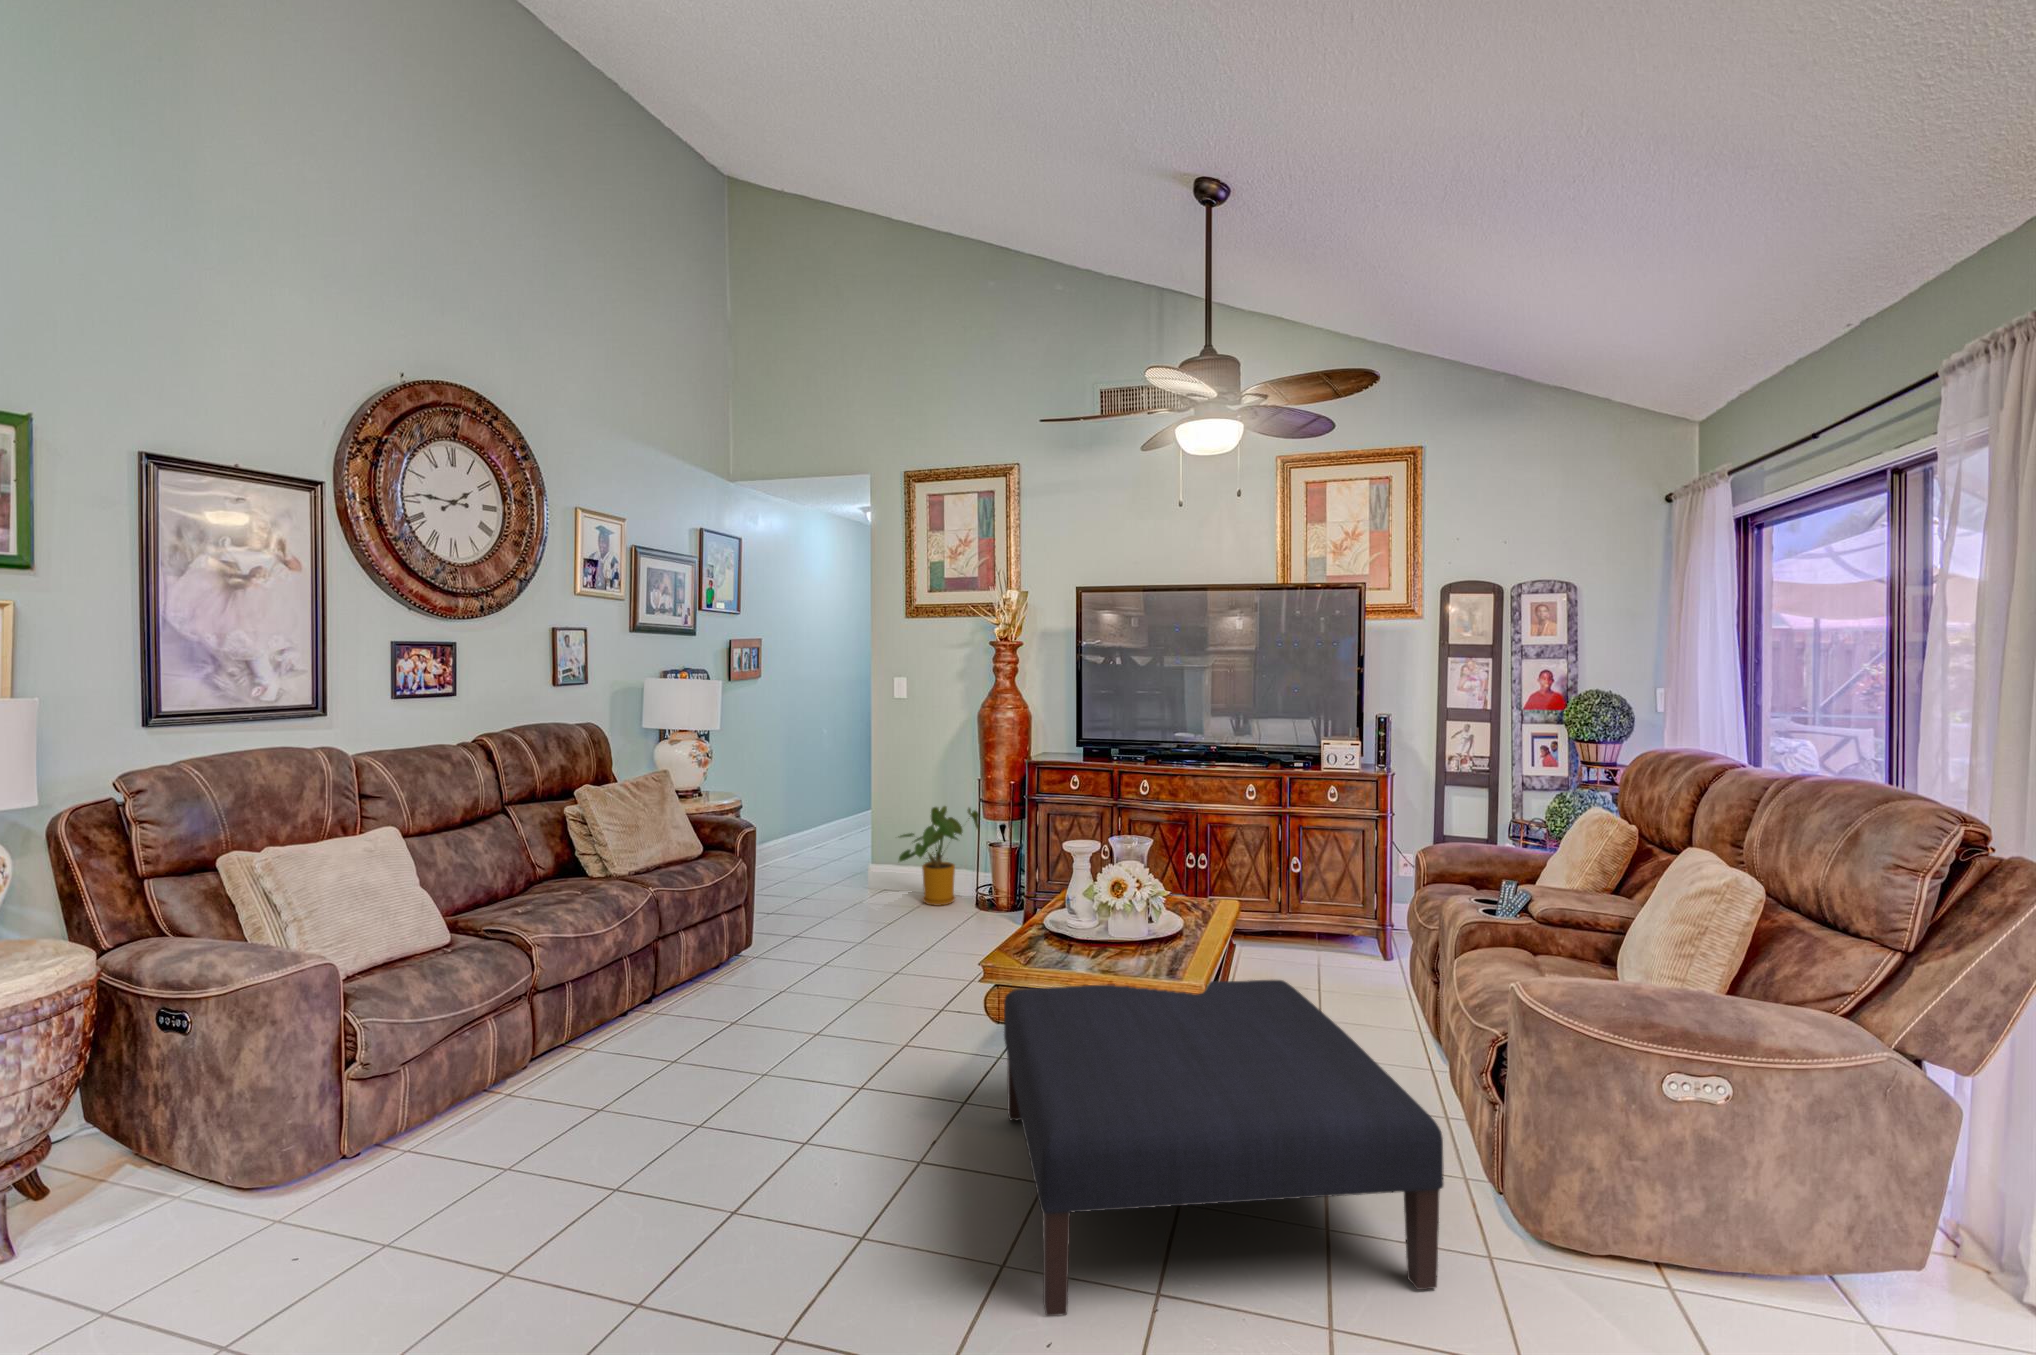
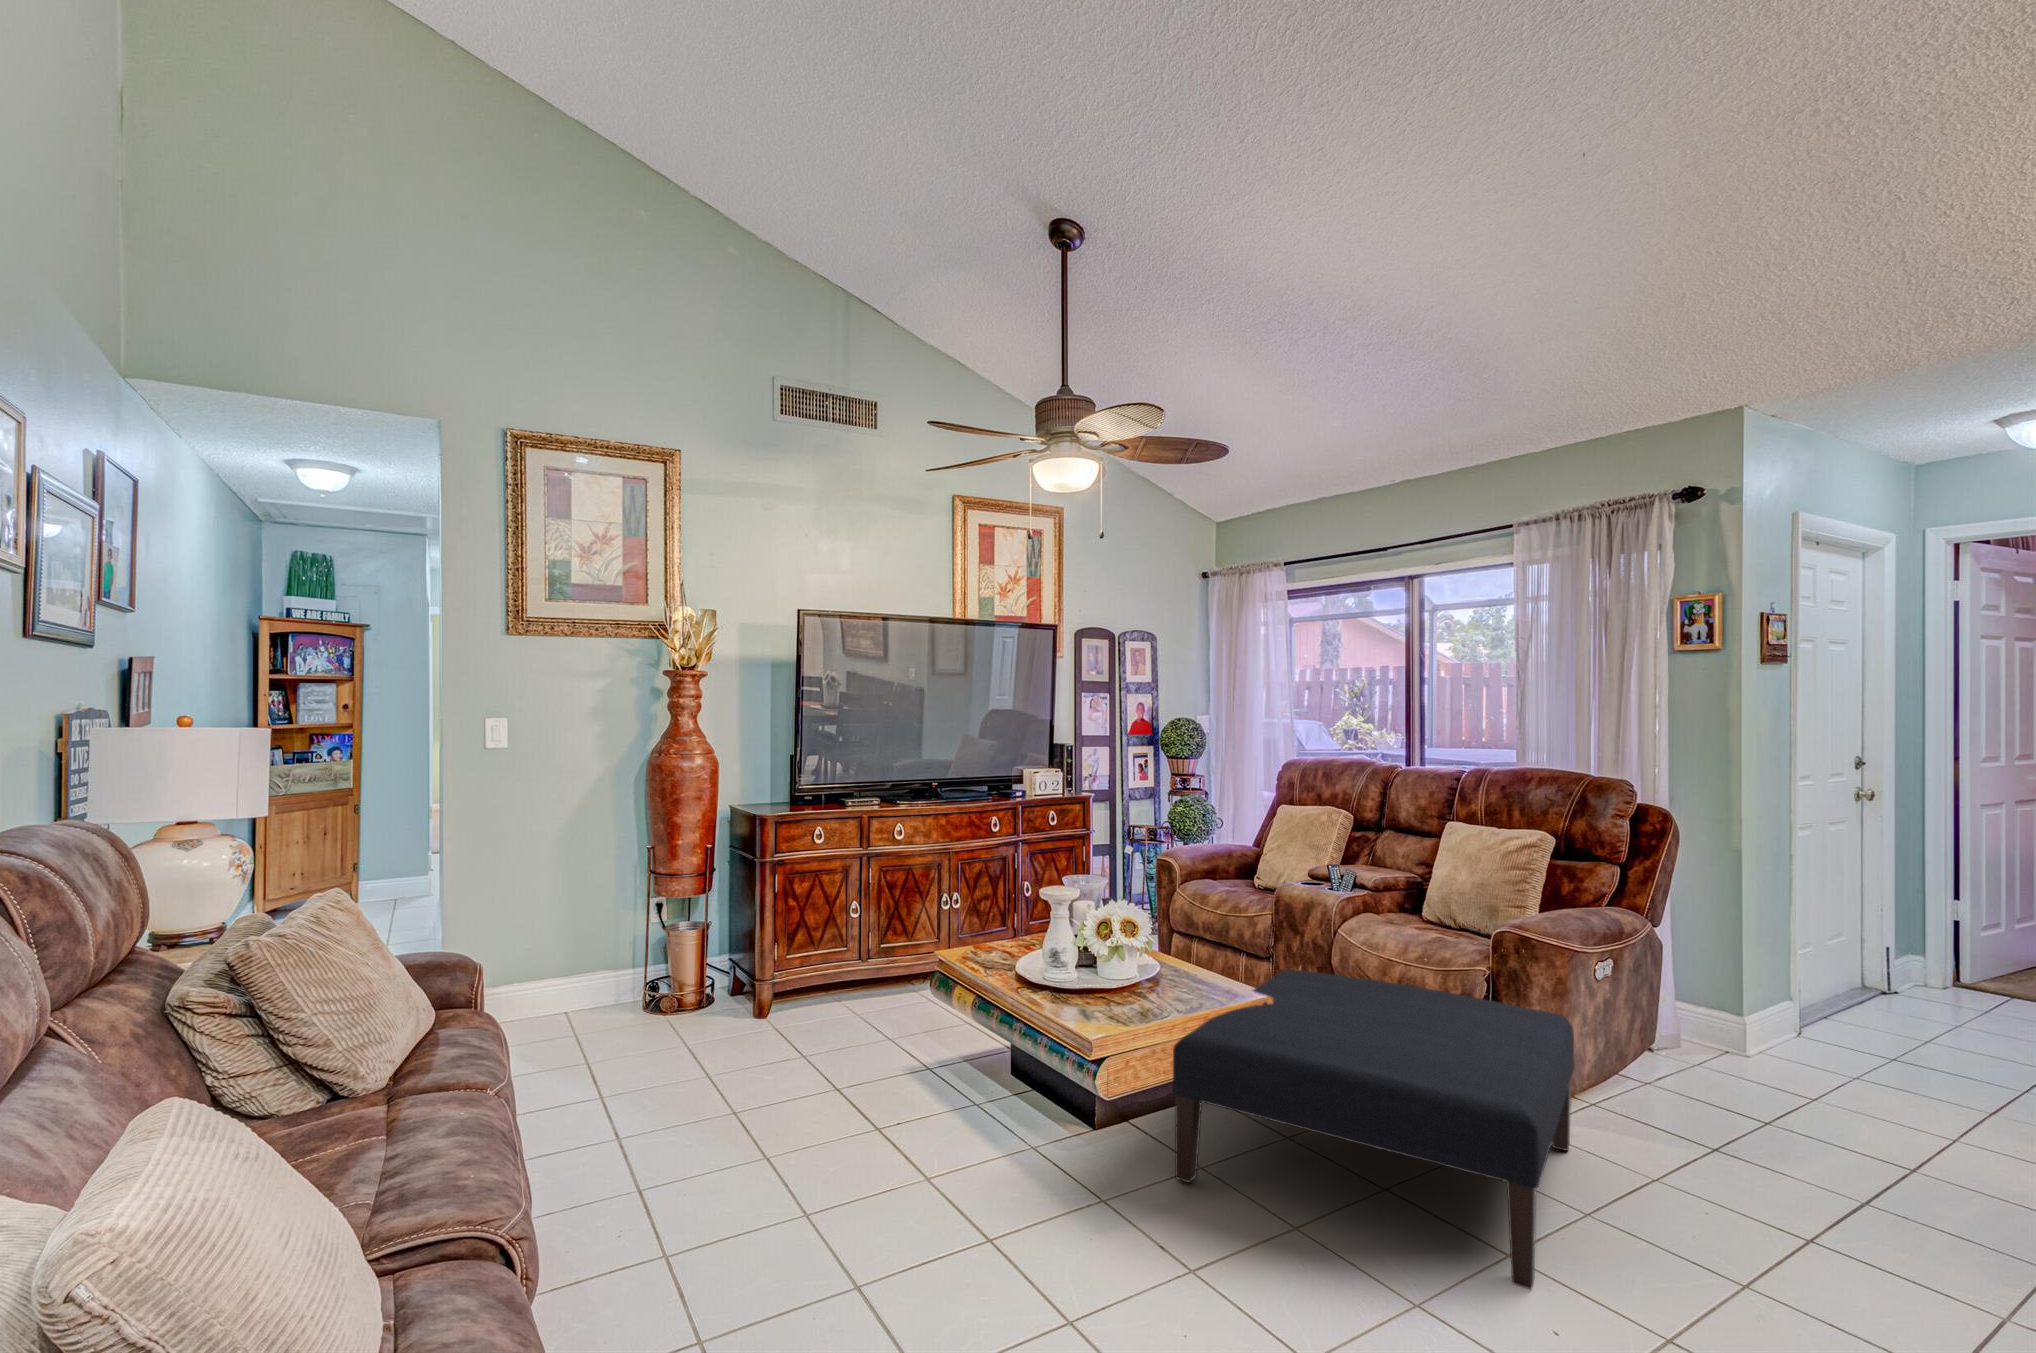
house plant: present [898,806,979,906] -> none [545,891,645,1034]

